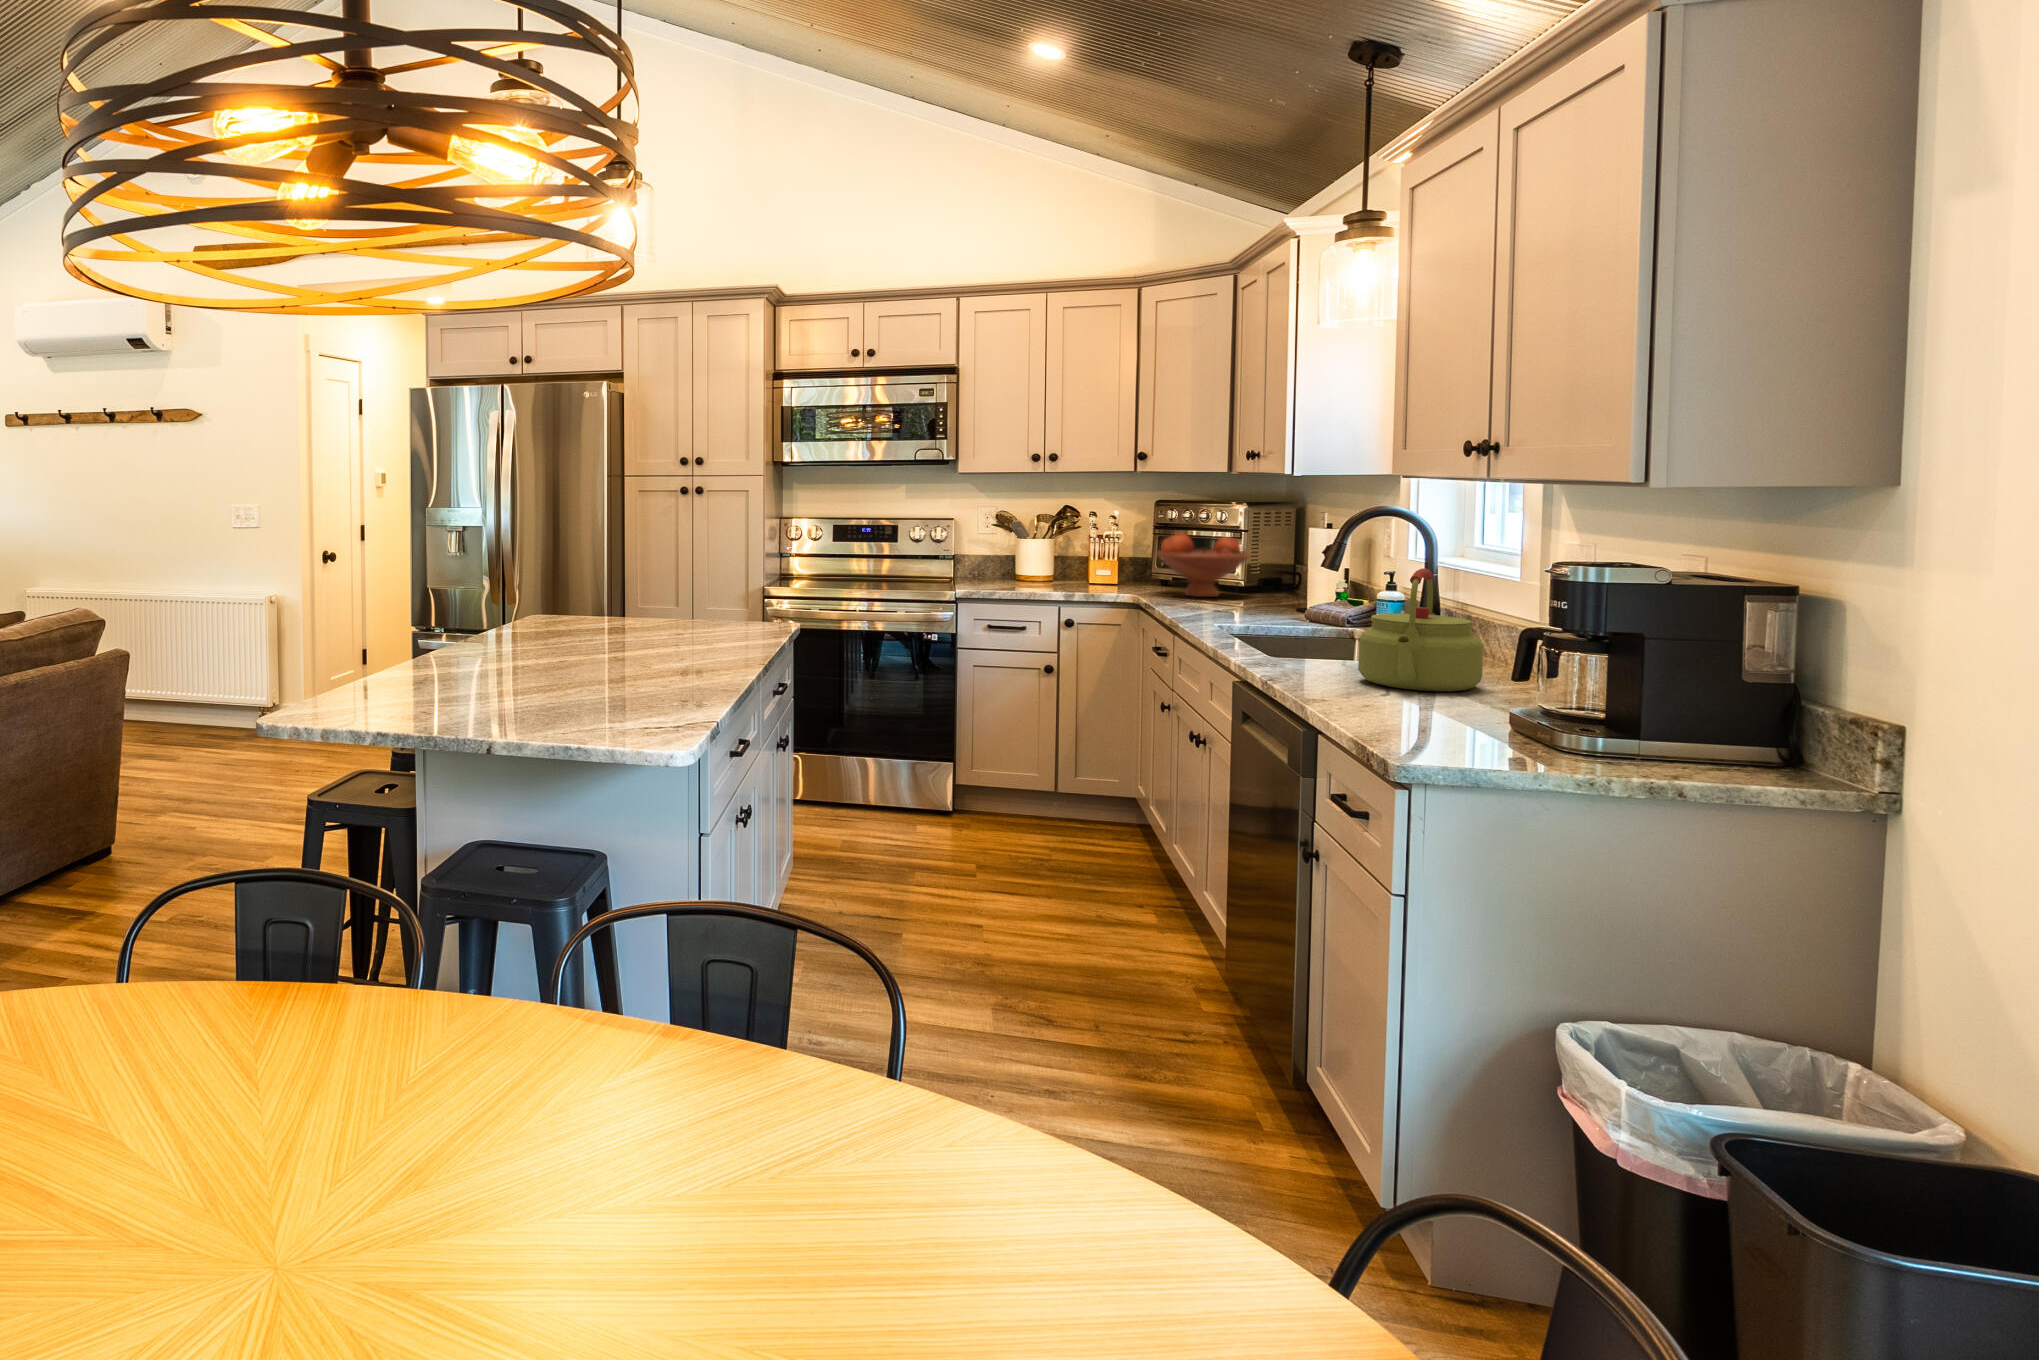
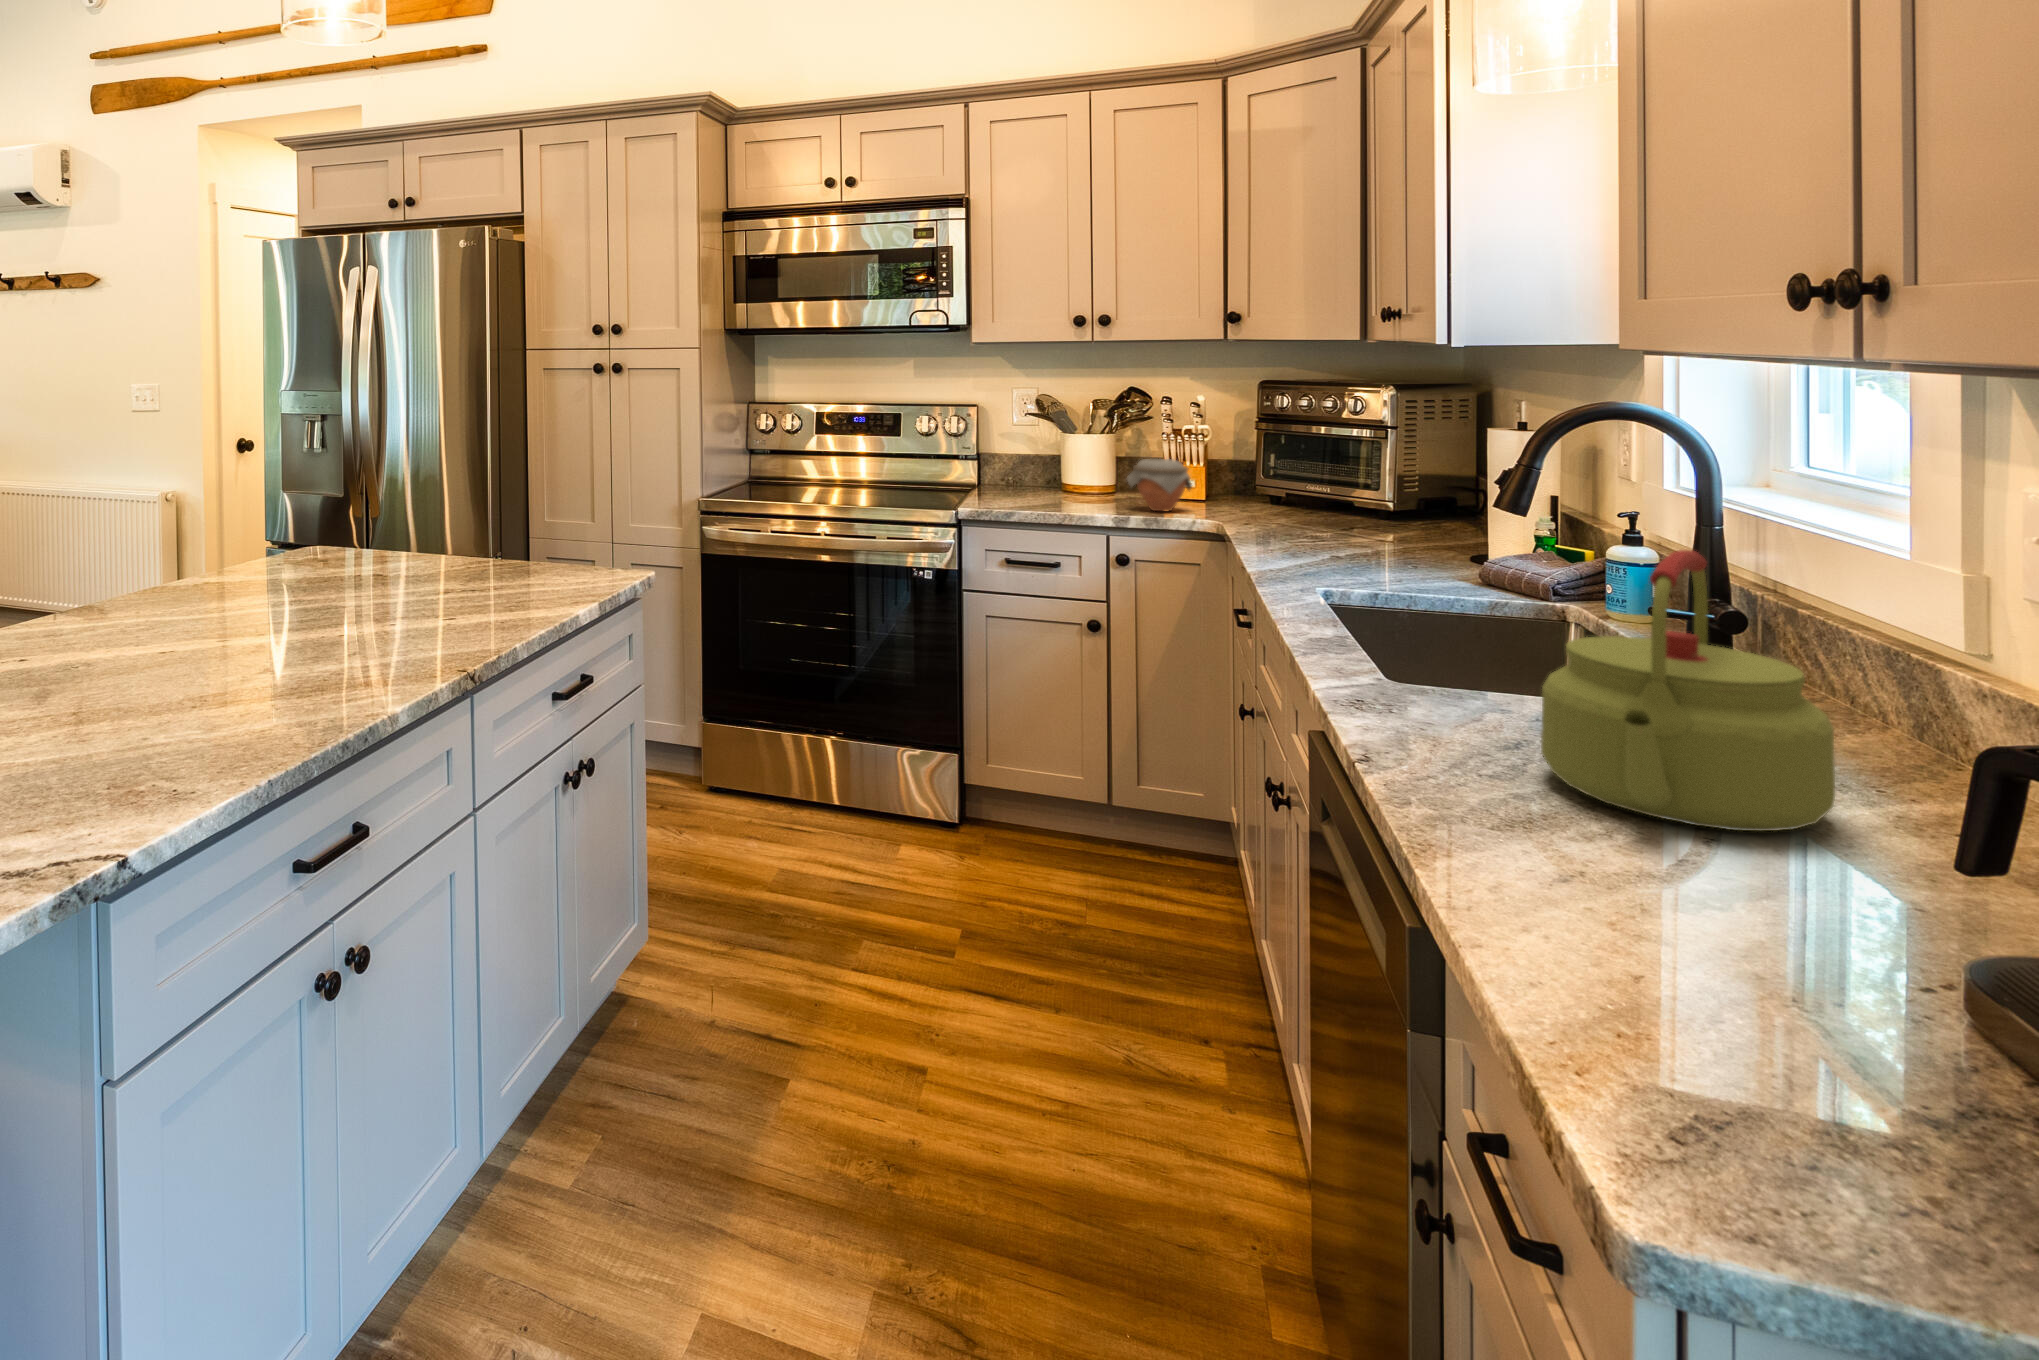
fruit bowl: present [1157,534,1250,597] -> none [1250,432,1400,530]
jar: none [1069,554,1113,590] -> present [1127,459,1192,512]

